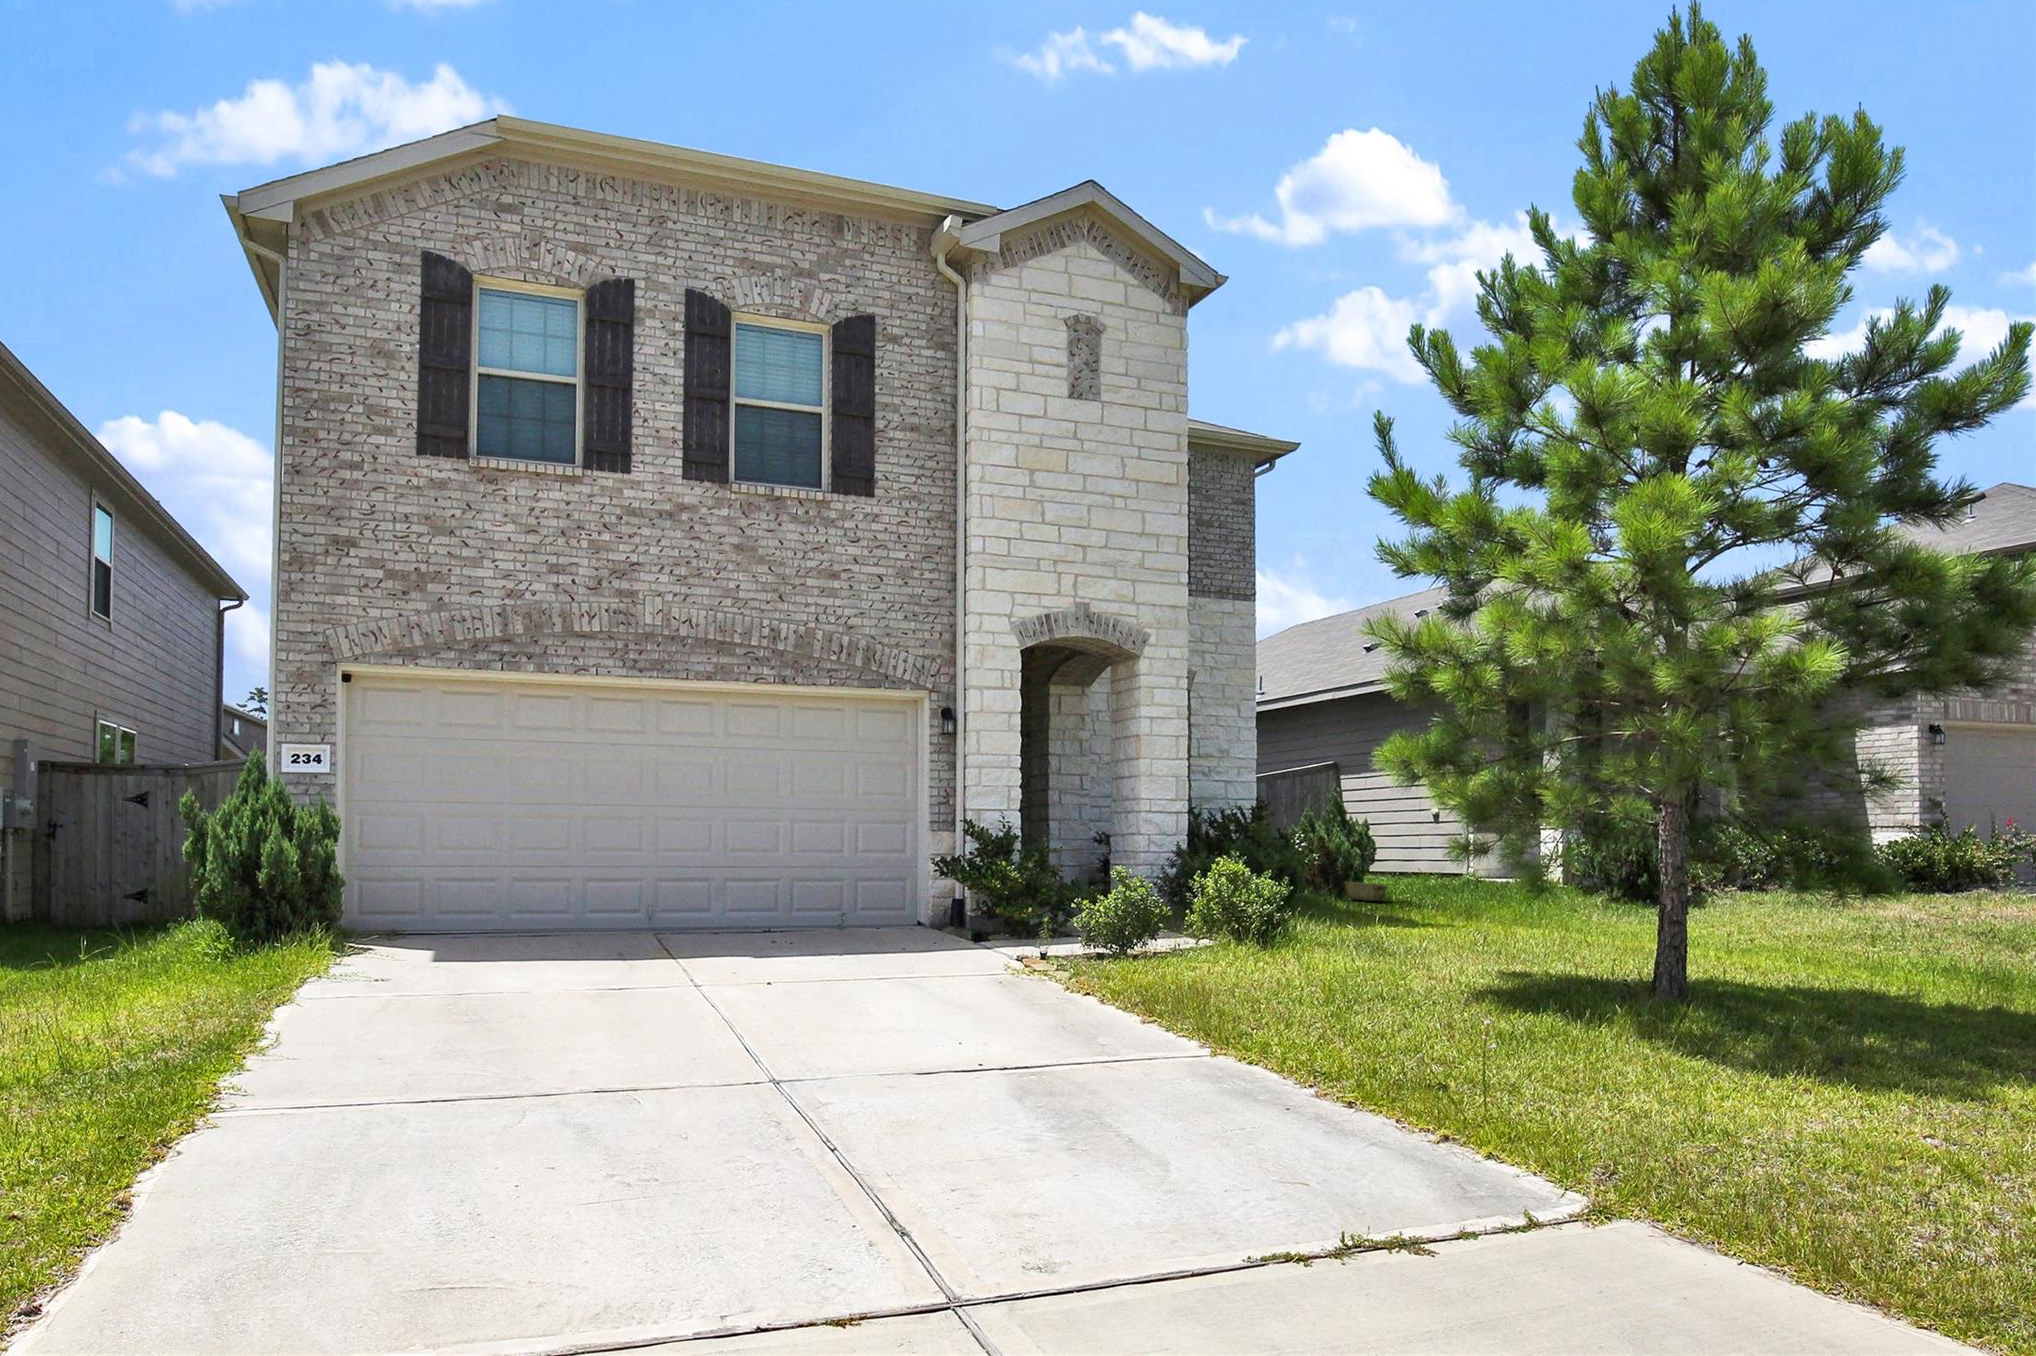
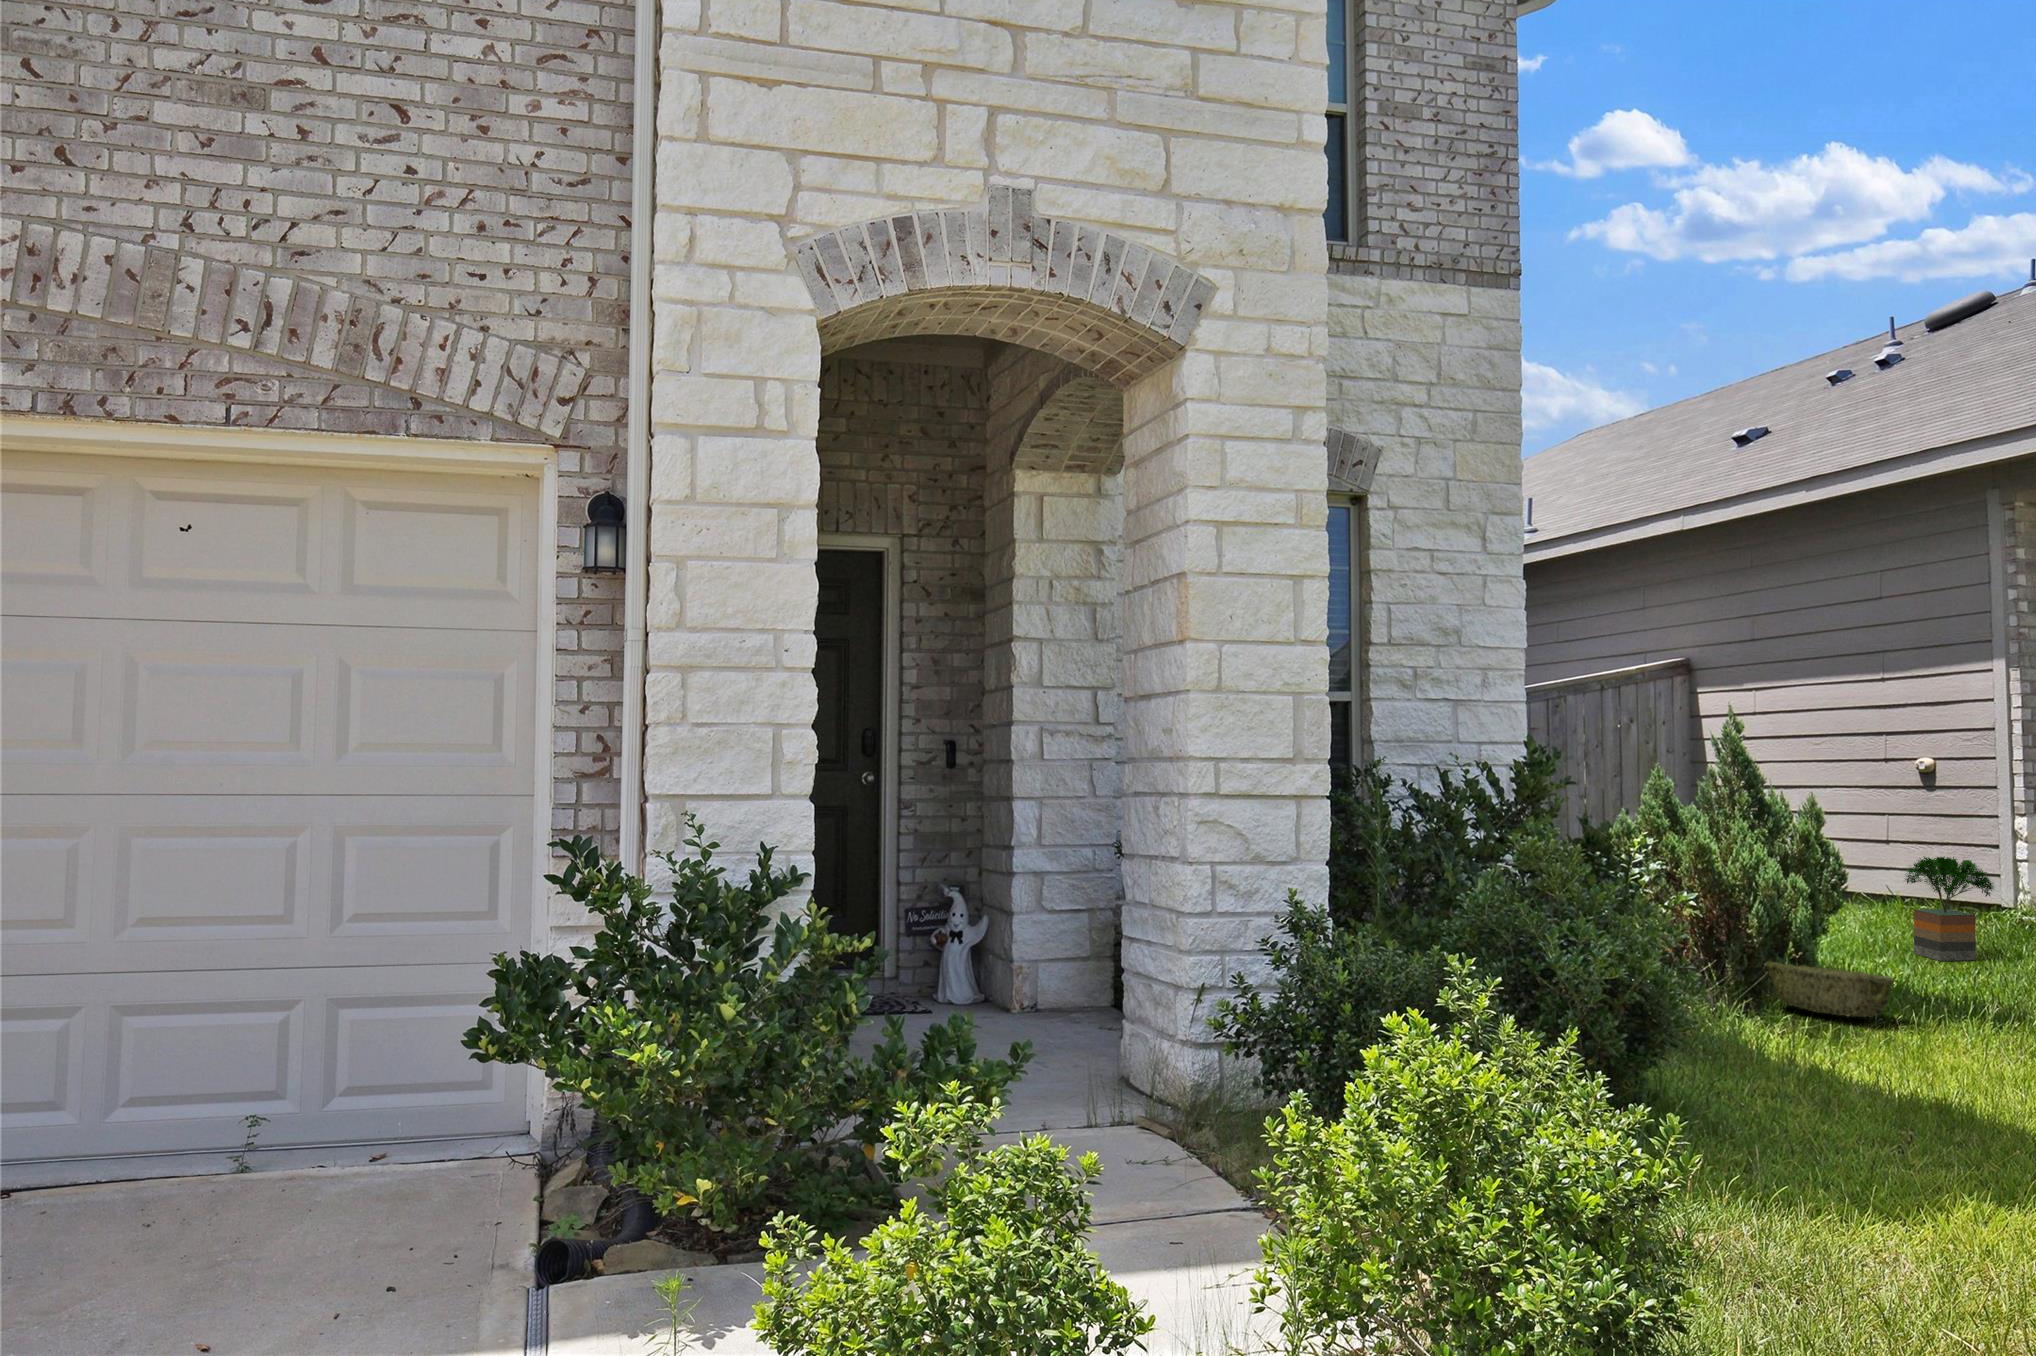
potted tree: none [1414,845,1448,890] -> present [1905,857,1994,961]

